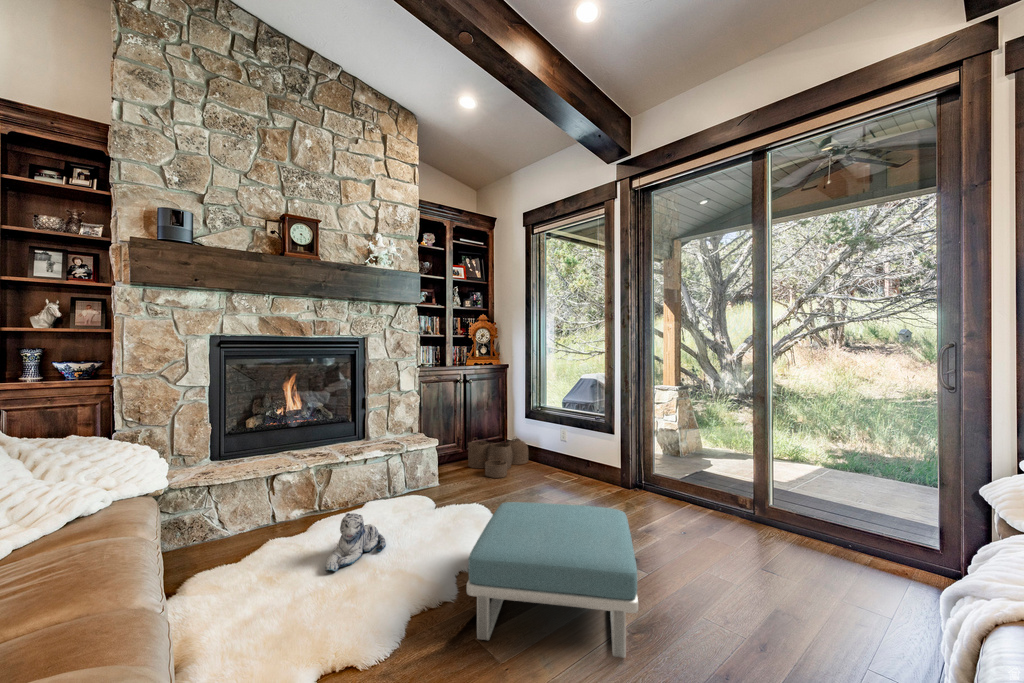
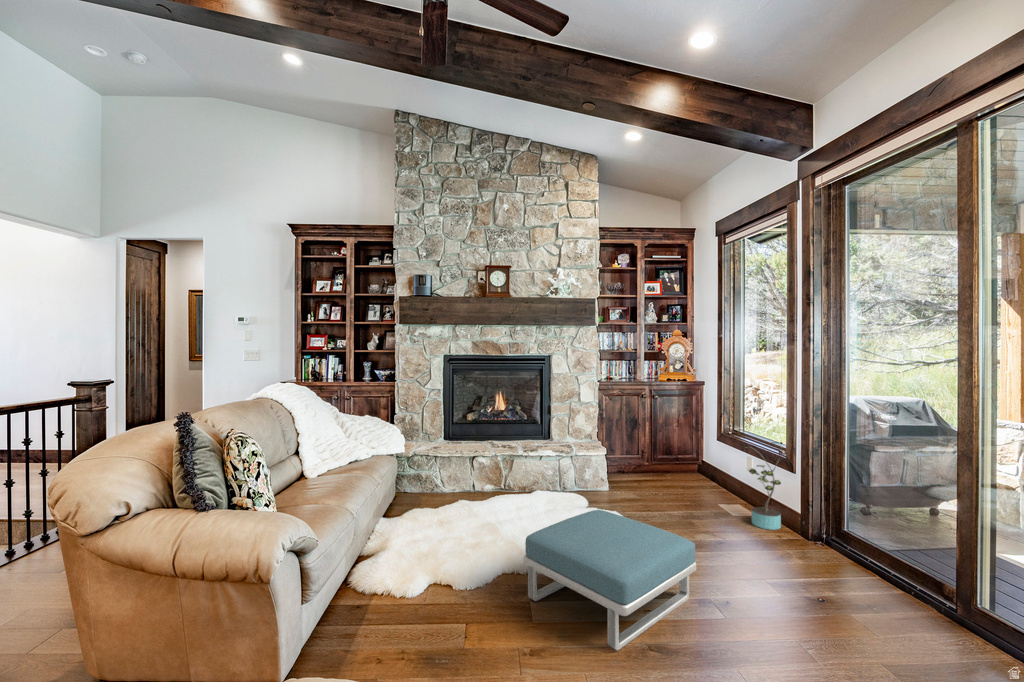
potted plant: none [574,410,617,489] -> present [745,442,790,530]
woven basket: present [468,438,528,478] -> none [649,453,718,495]
plush toy: present [325,513,386,571] -> none [475,492,526,530]

